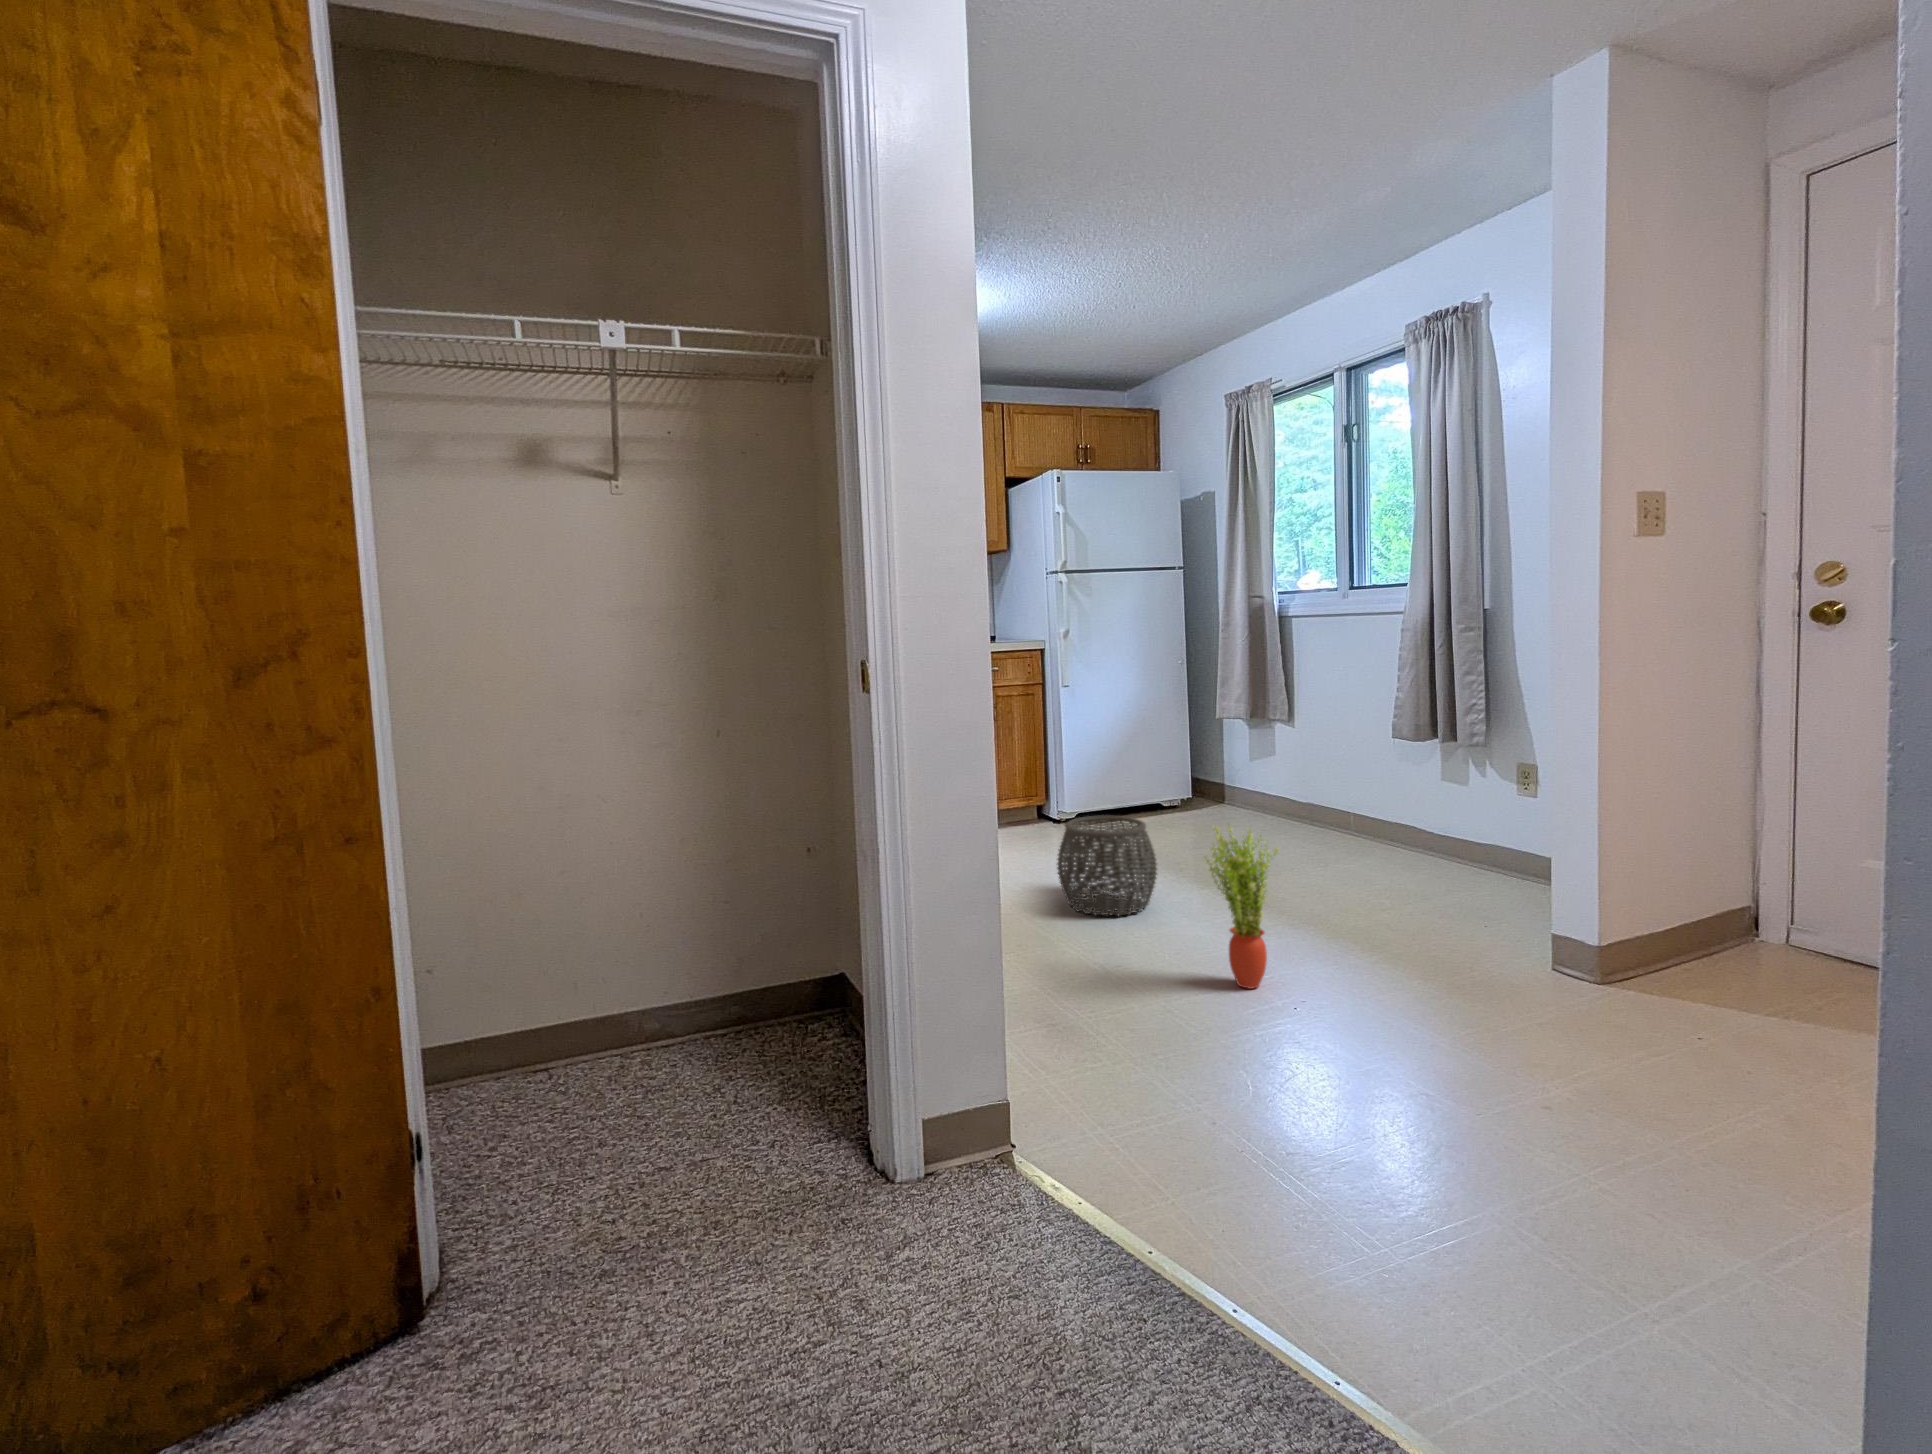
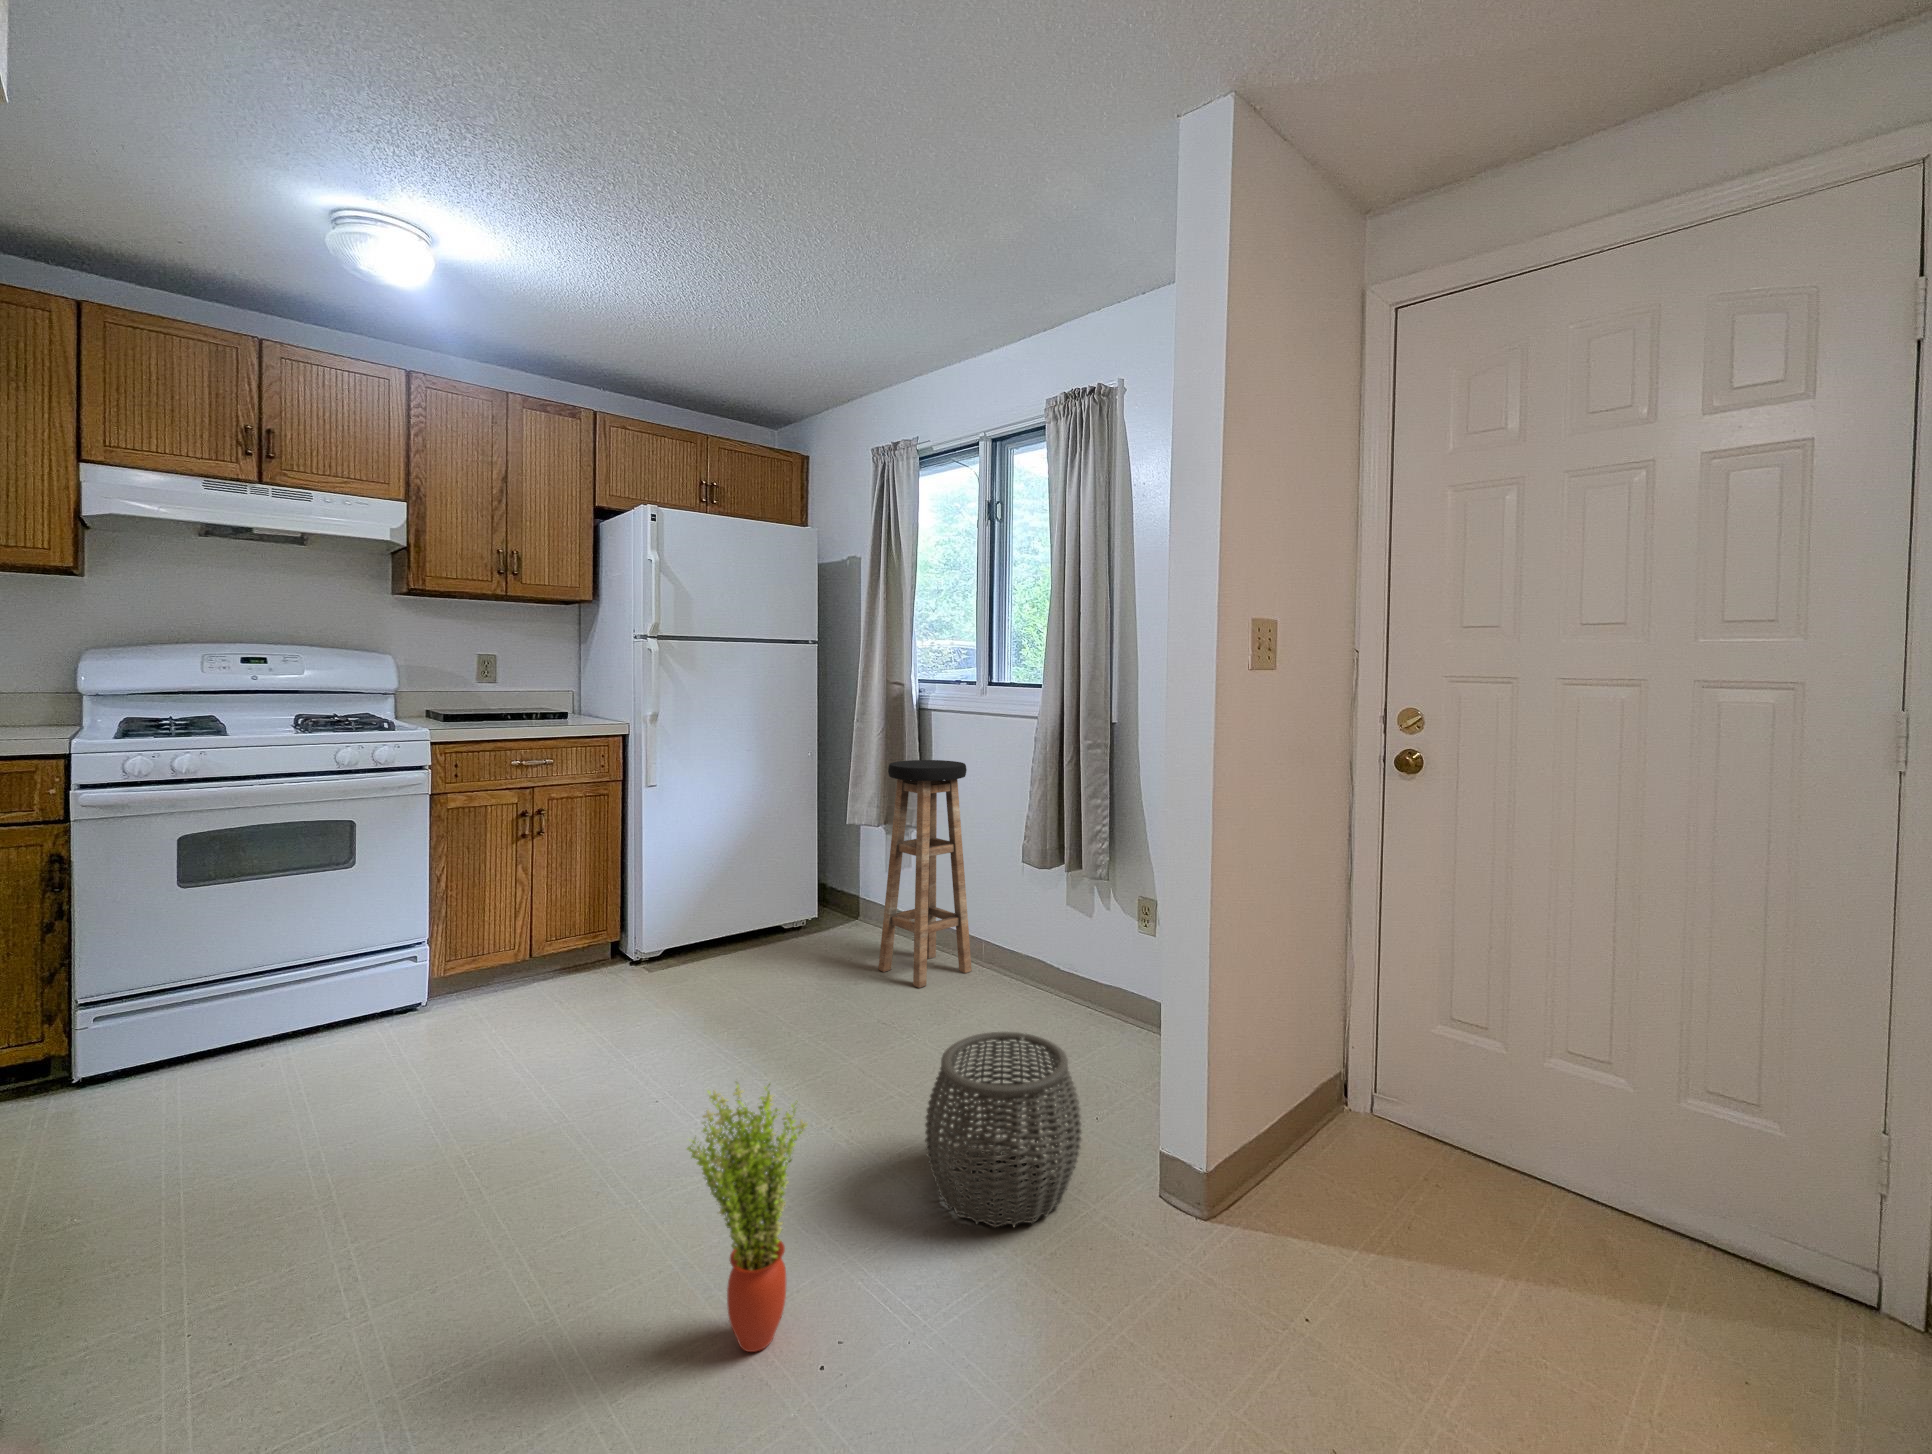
bar stool: none [1258,659,1345,847] -> present [879,760,972,988]
woven basket: present [1057,816,1157,916] -> present [925,1032,1082,1227]

